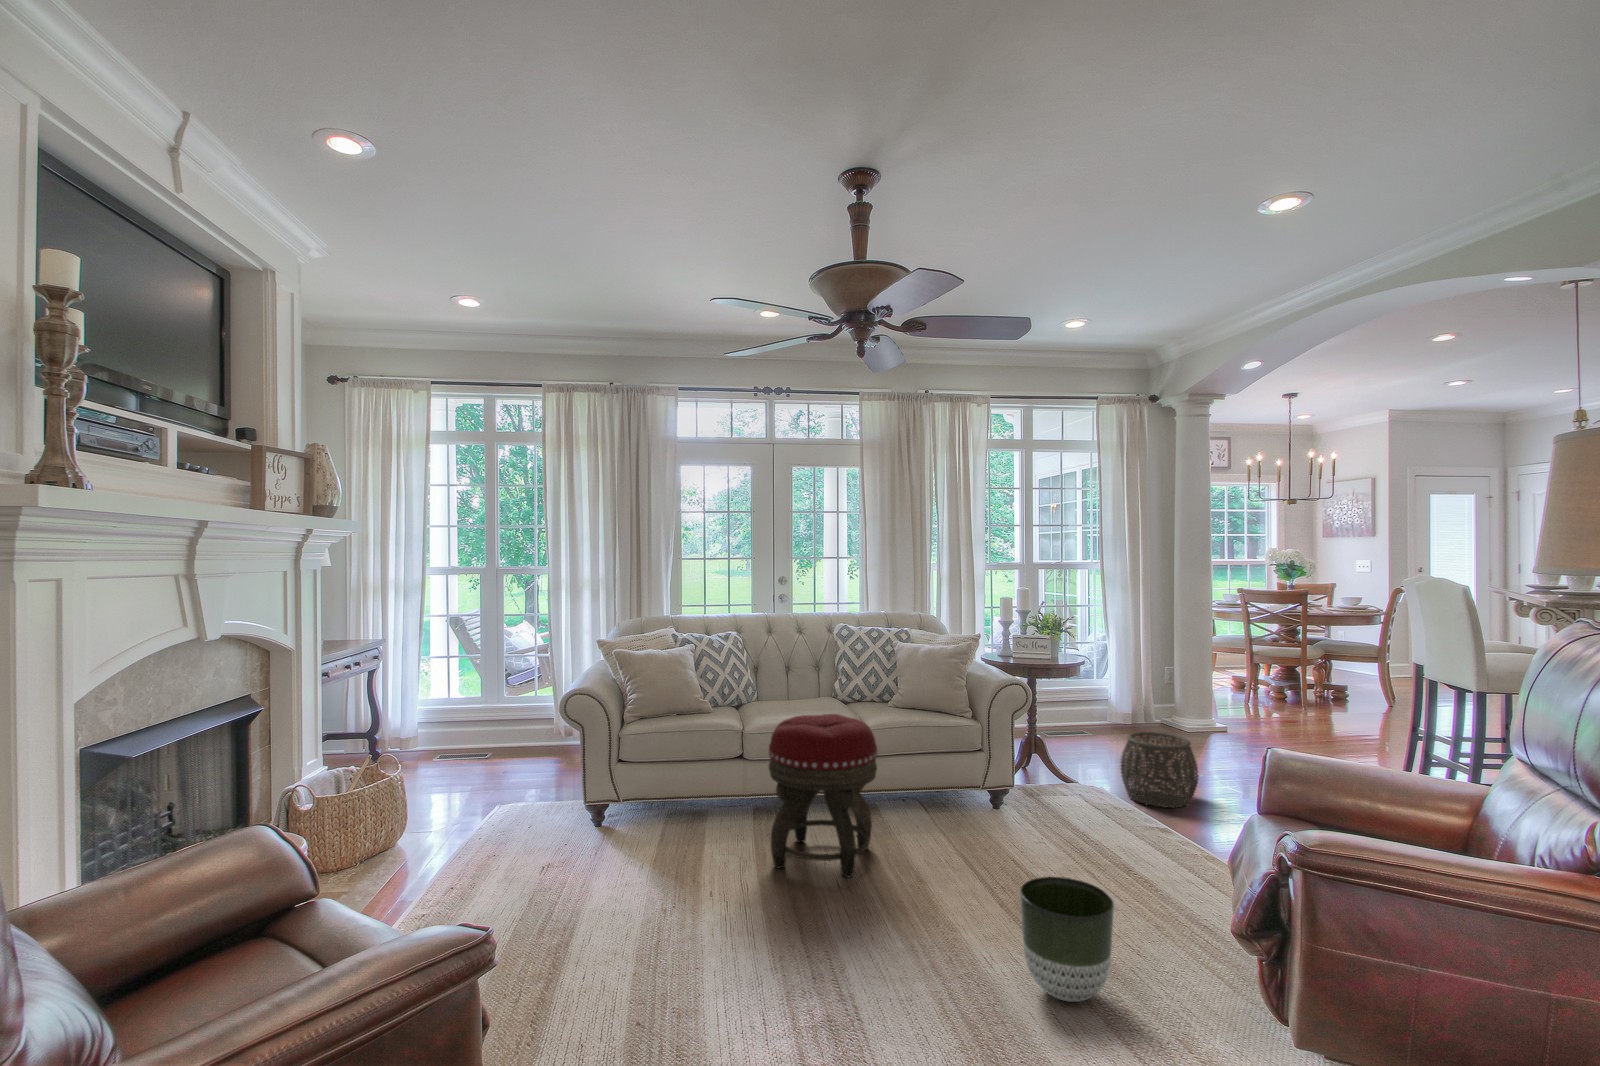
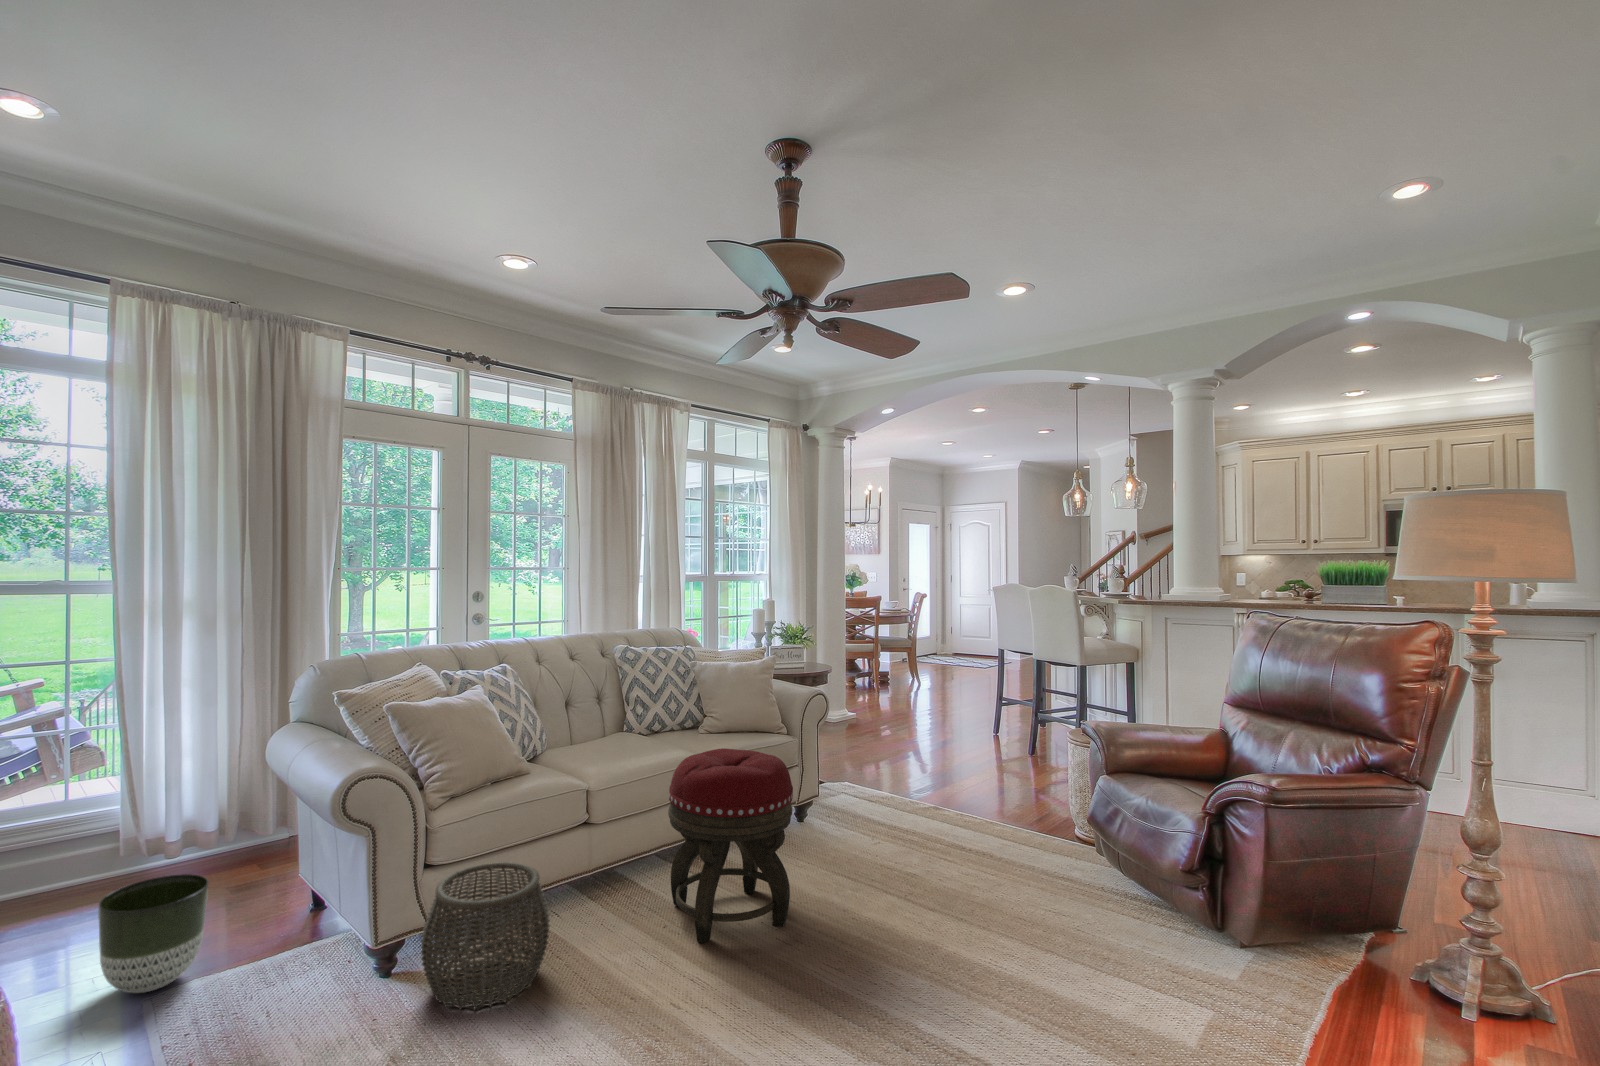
woven basket: present [1120,732,1199,808] -> present [421,862,550,1010]
planter: present [1020,877,1114,1002] -> present [98,874,209,993]

